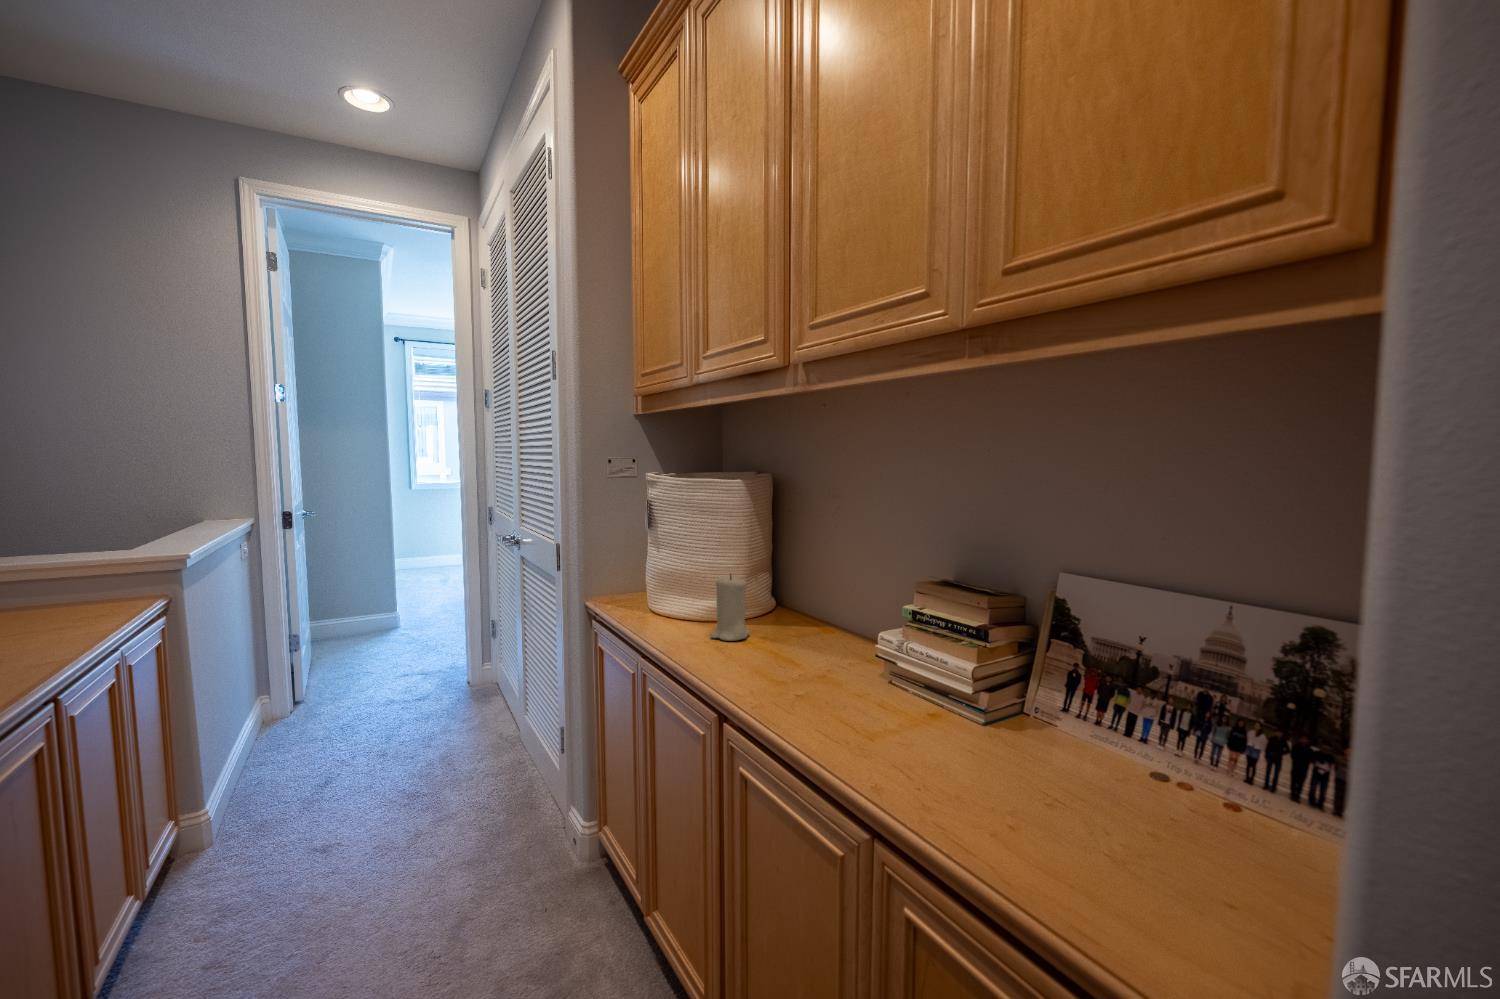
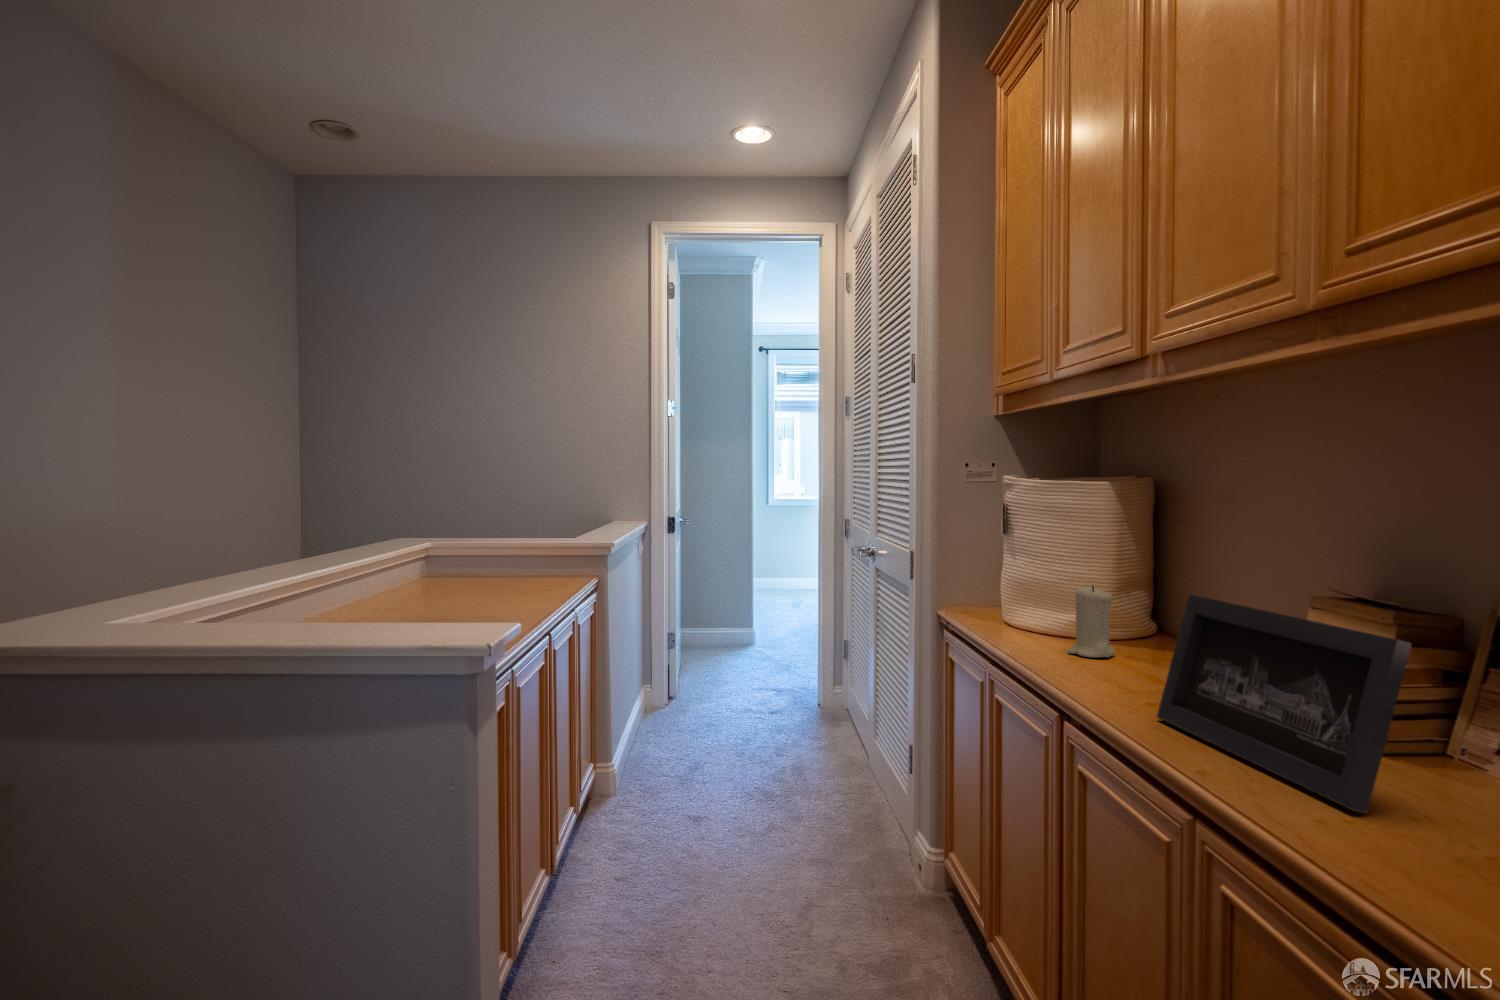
picture frame: none [811,594,1053,818] -> present [1157,595,1411,814]

